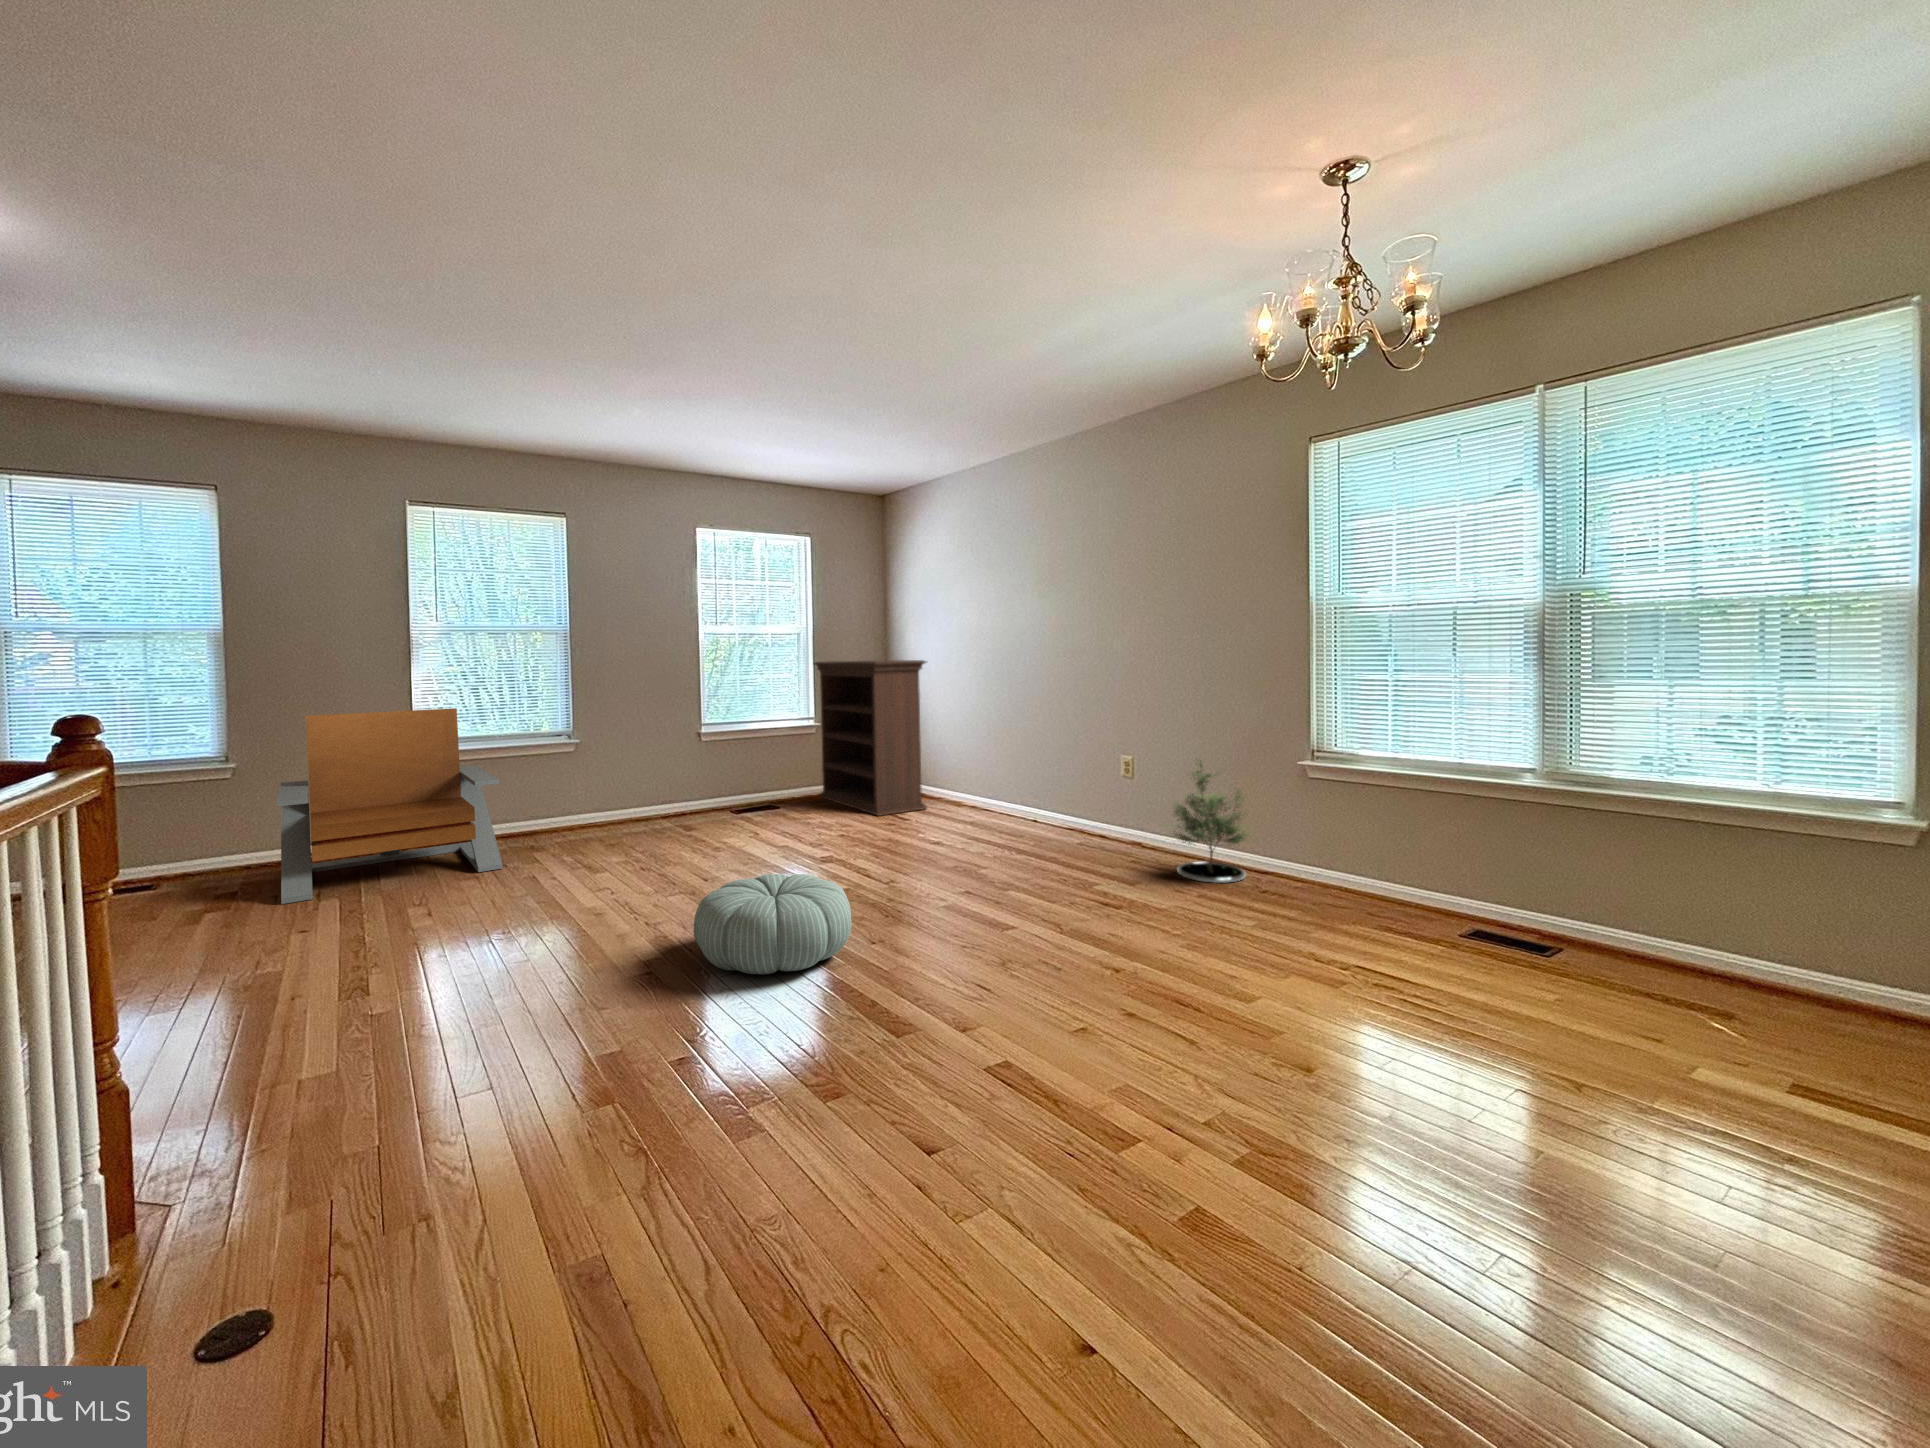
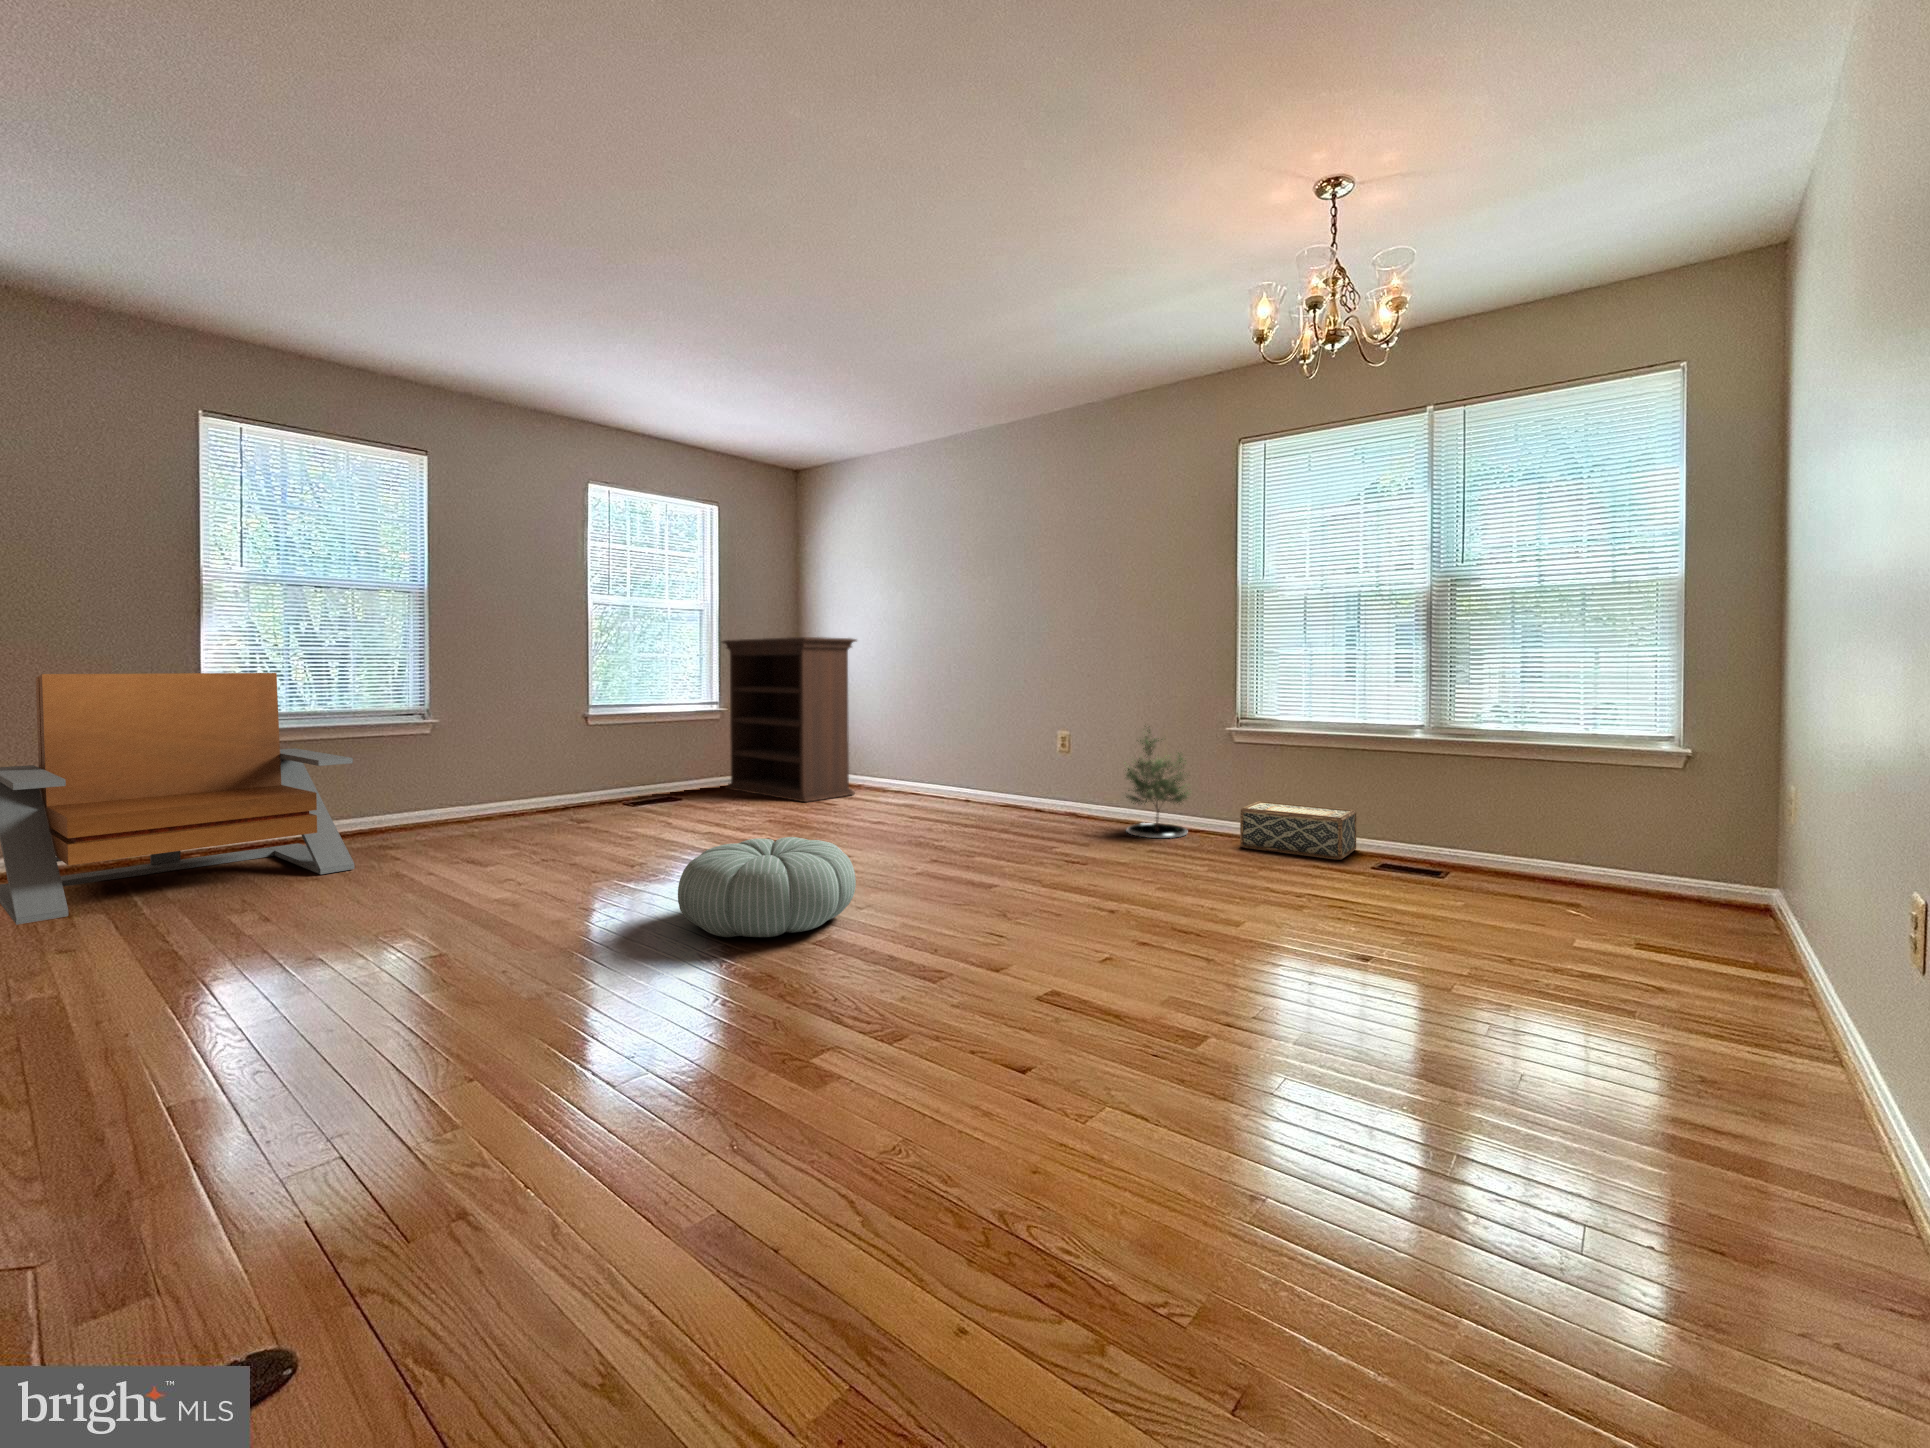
woven basket: none [1299,849,1447,929] -> present [1240,801,1356,860]

